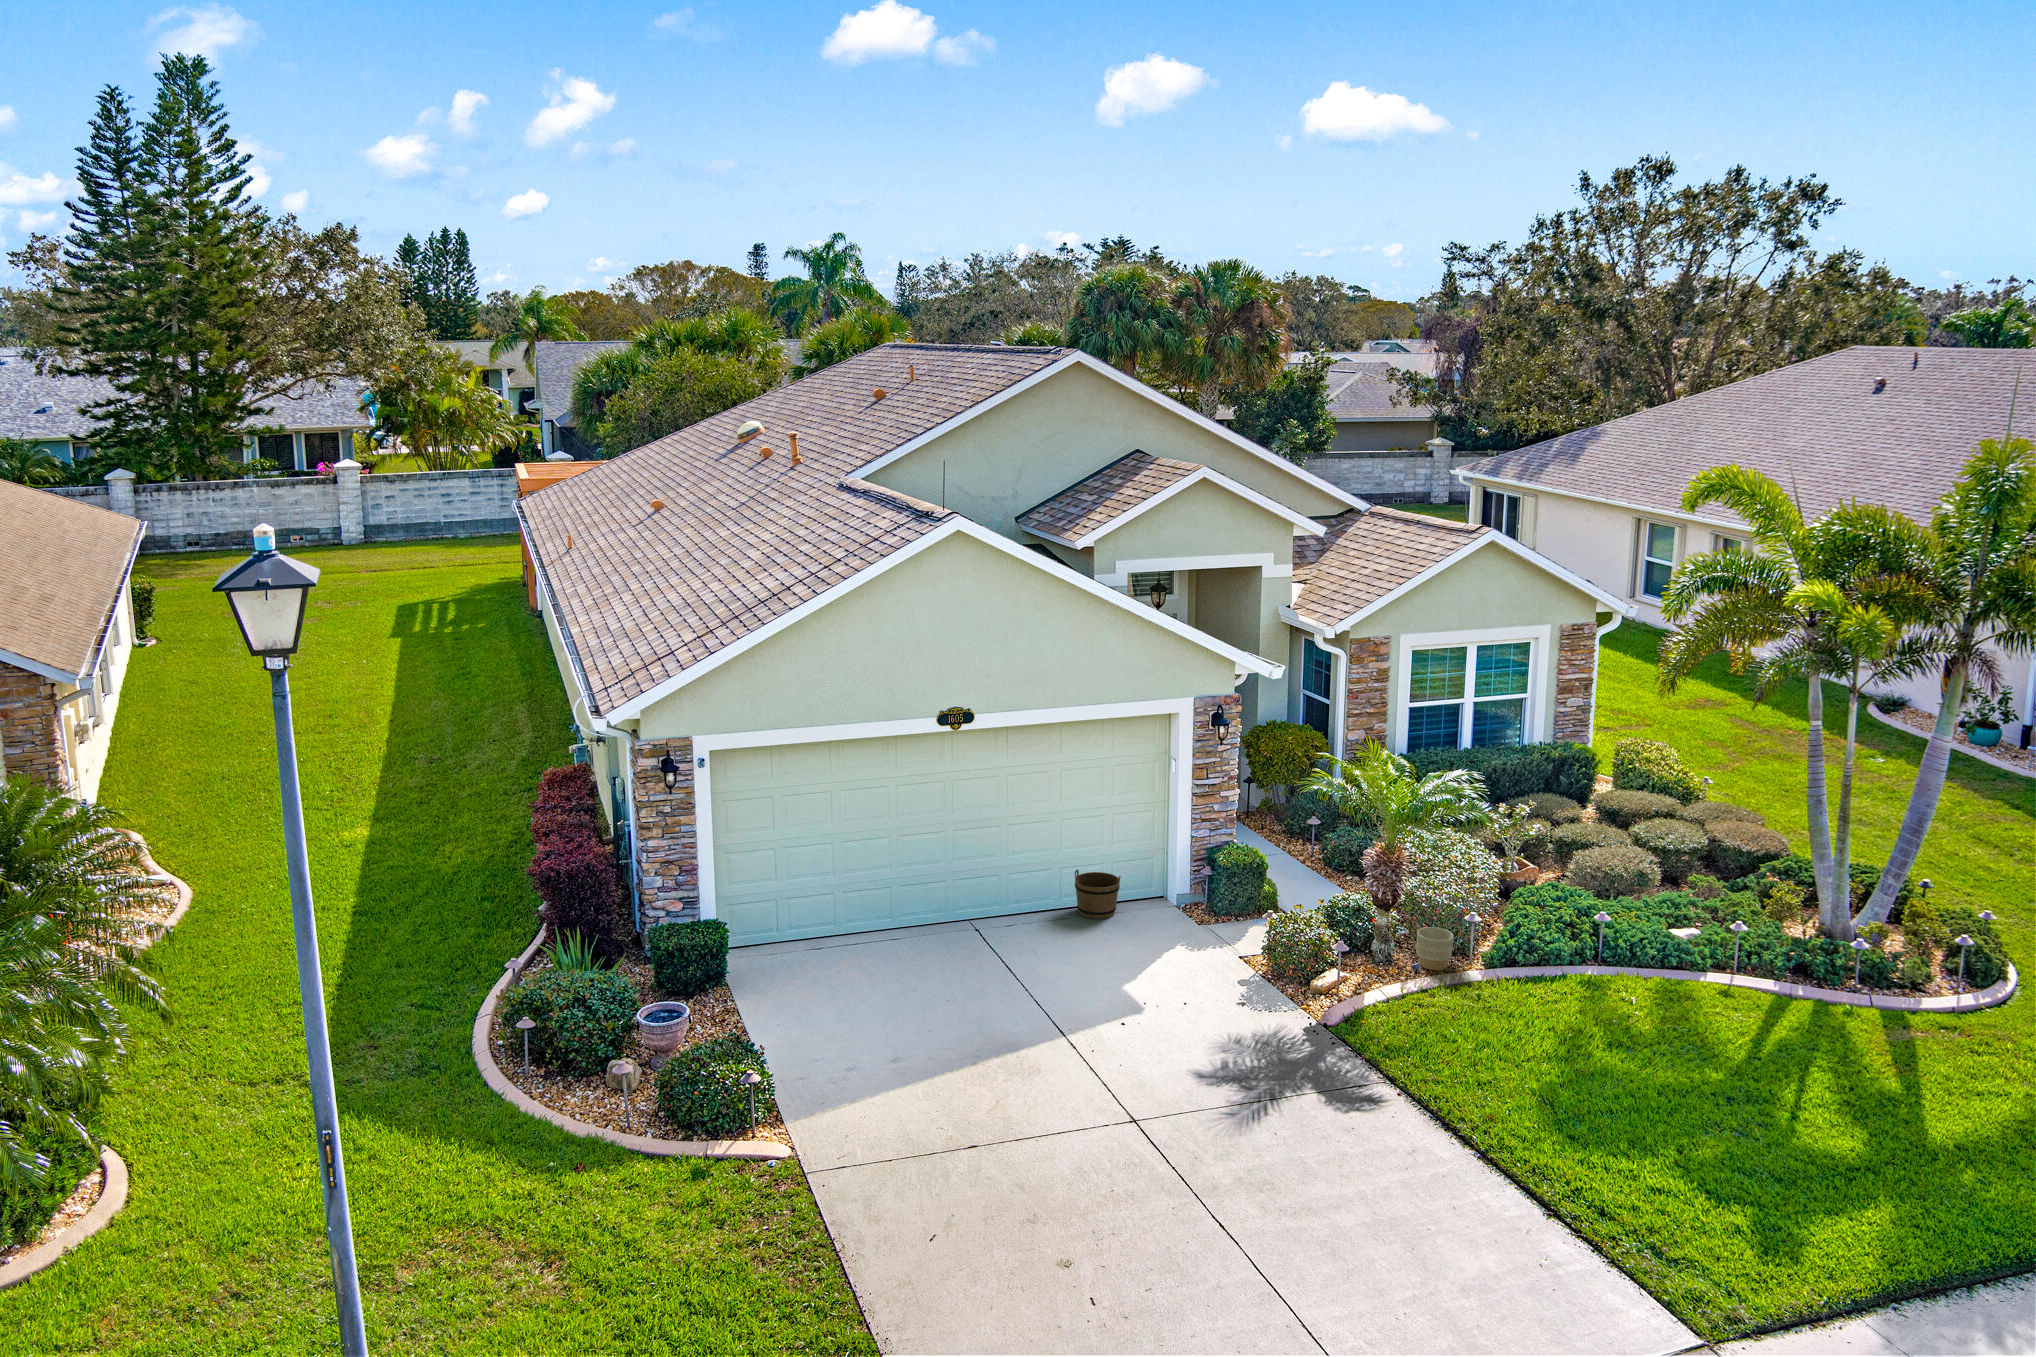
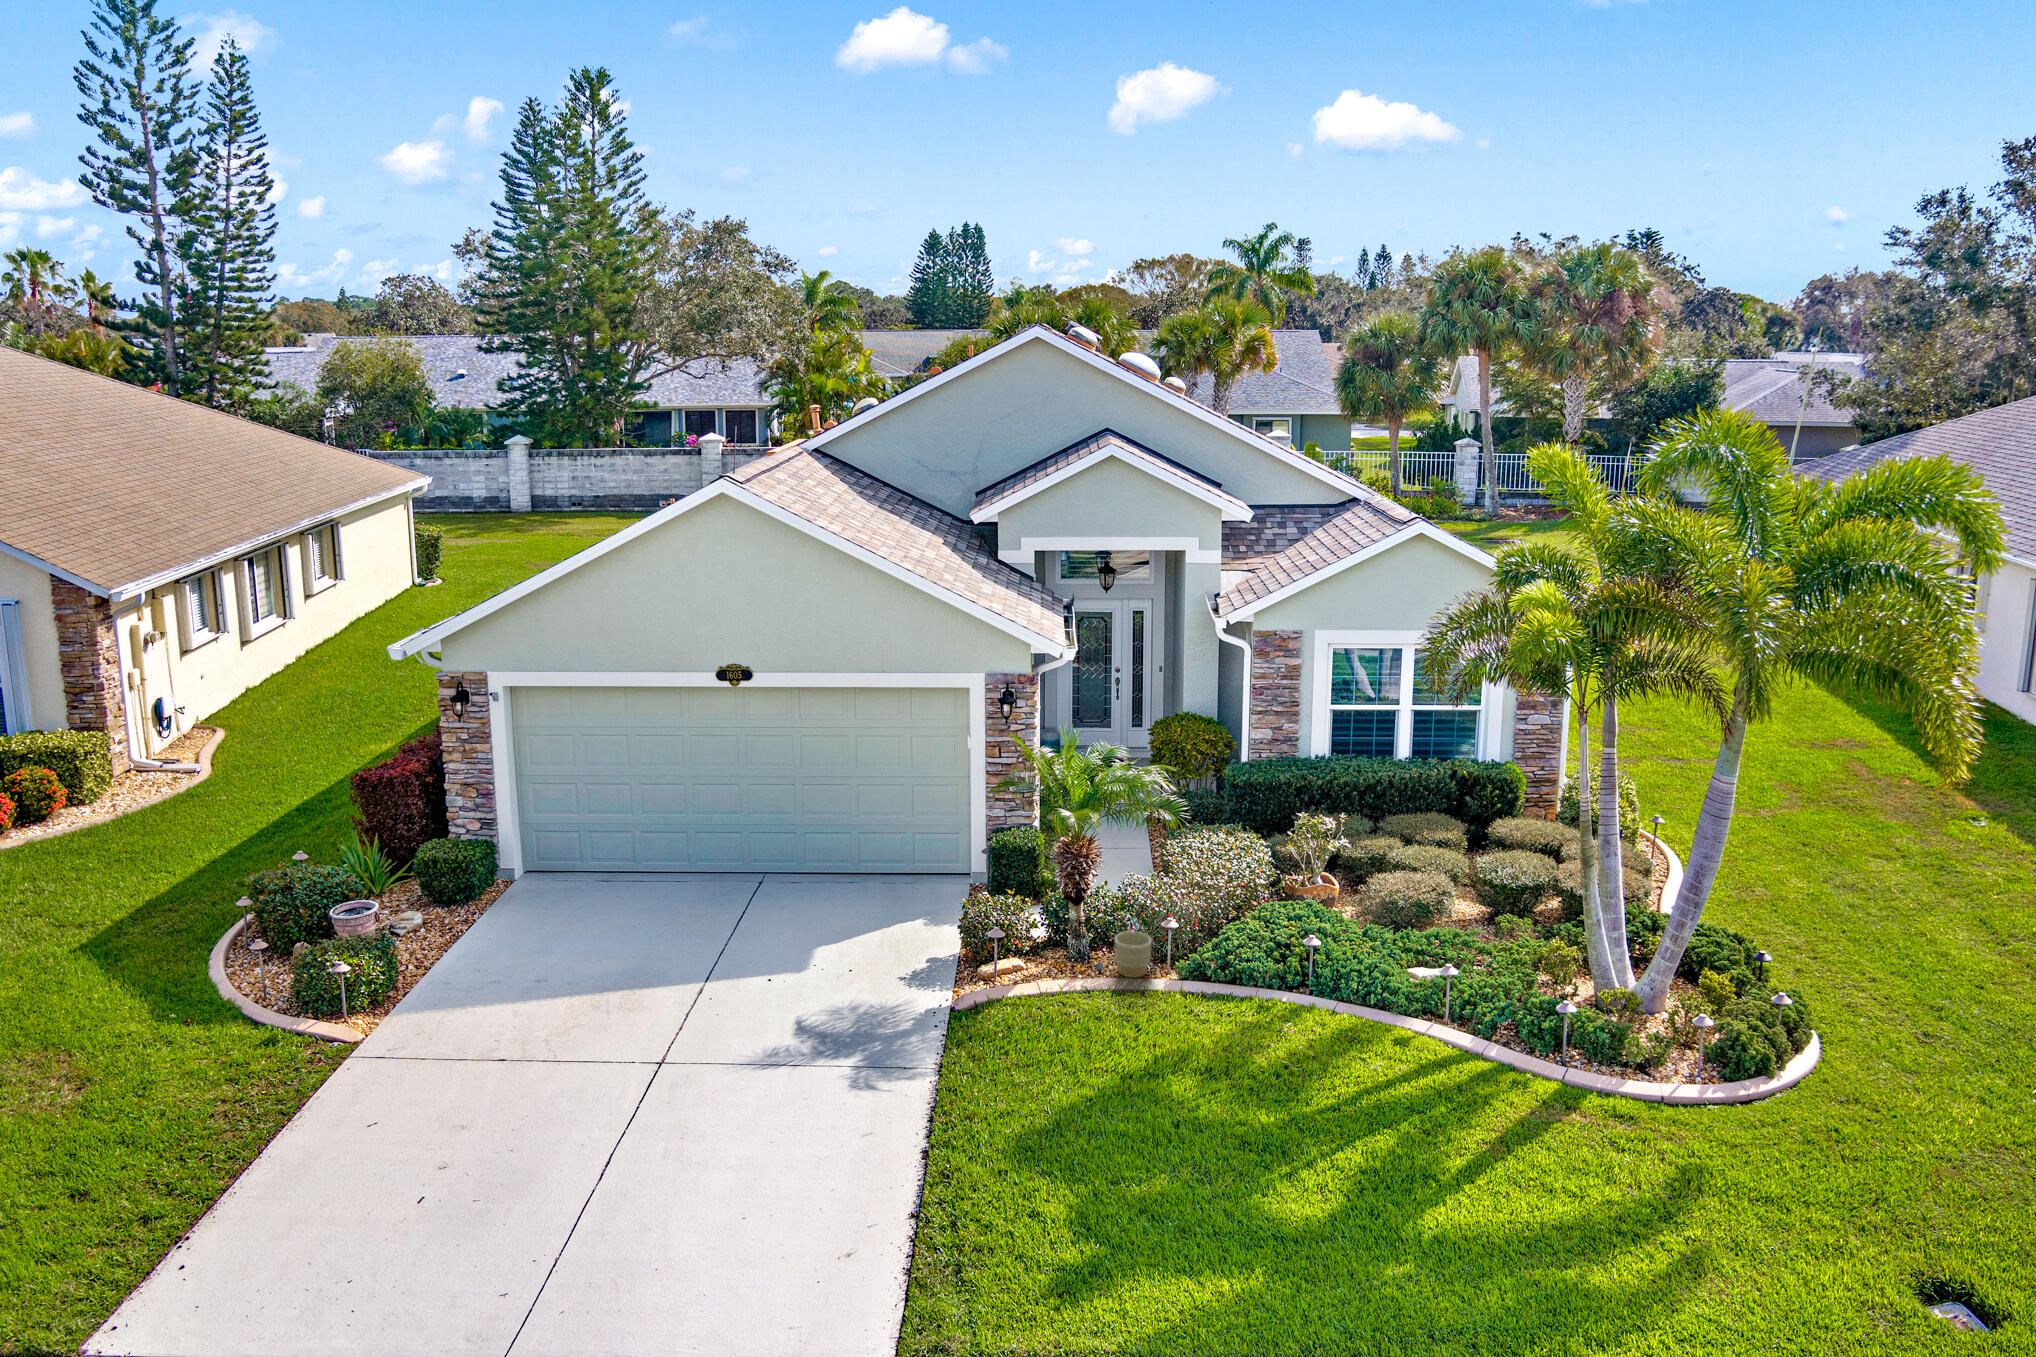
bucket: present [1075,870,1121,919] -> none [857,833,901,882]

